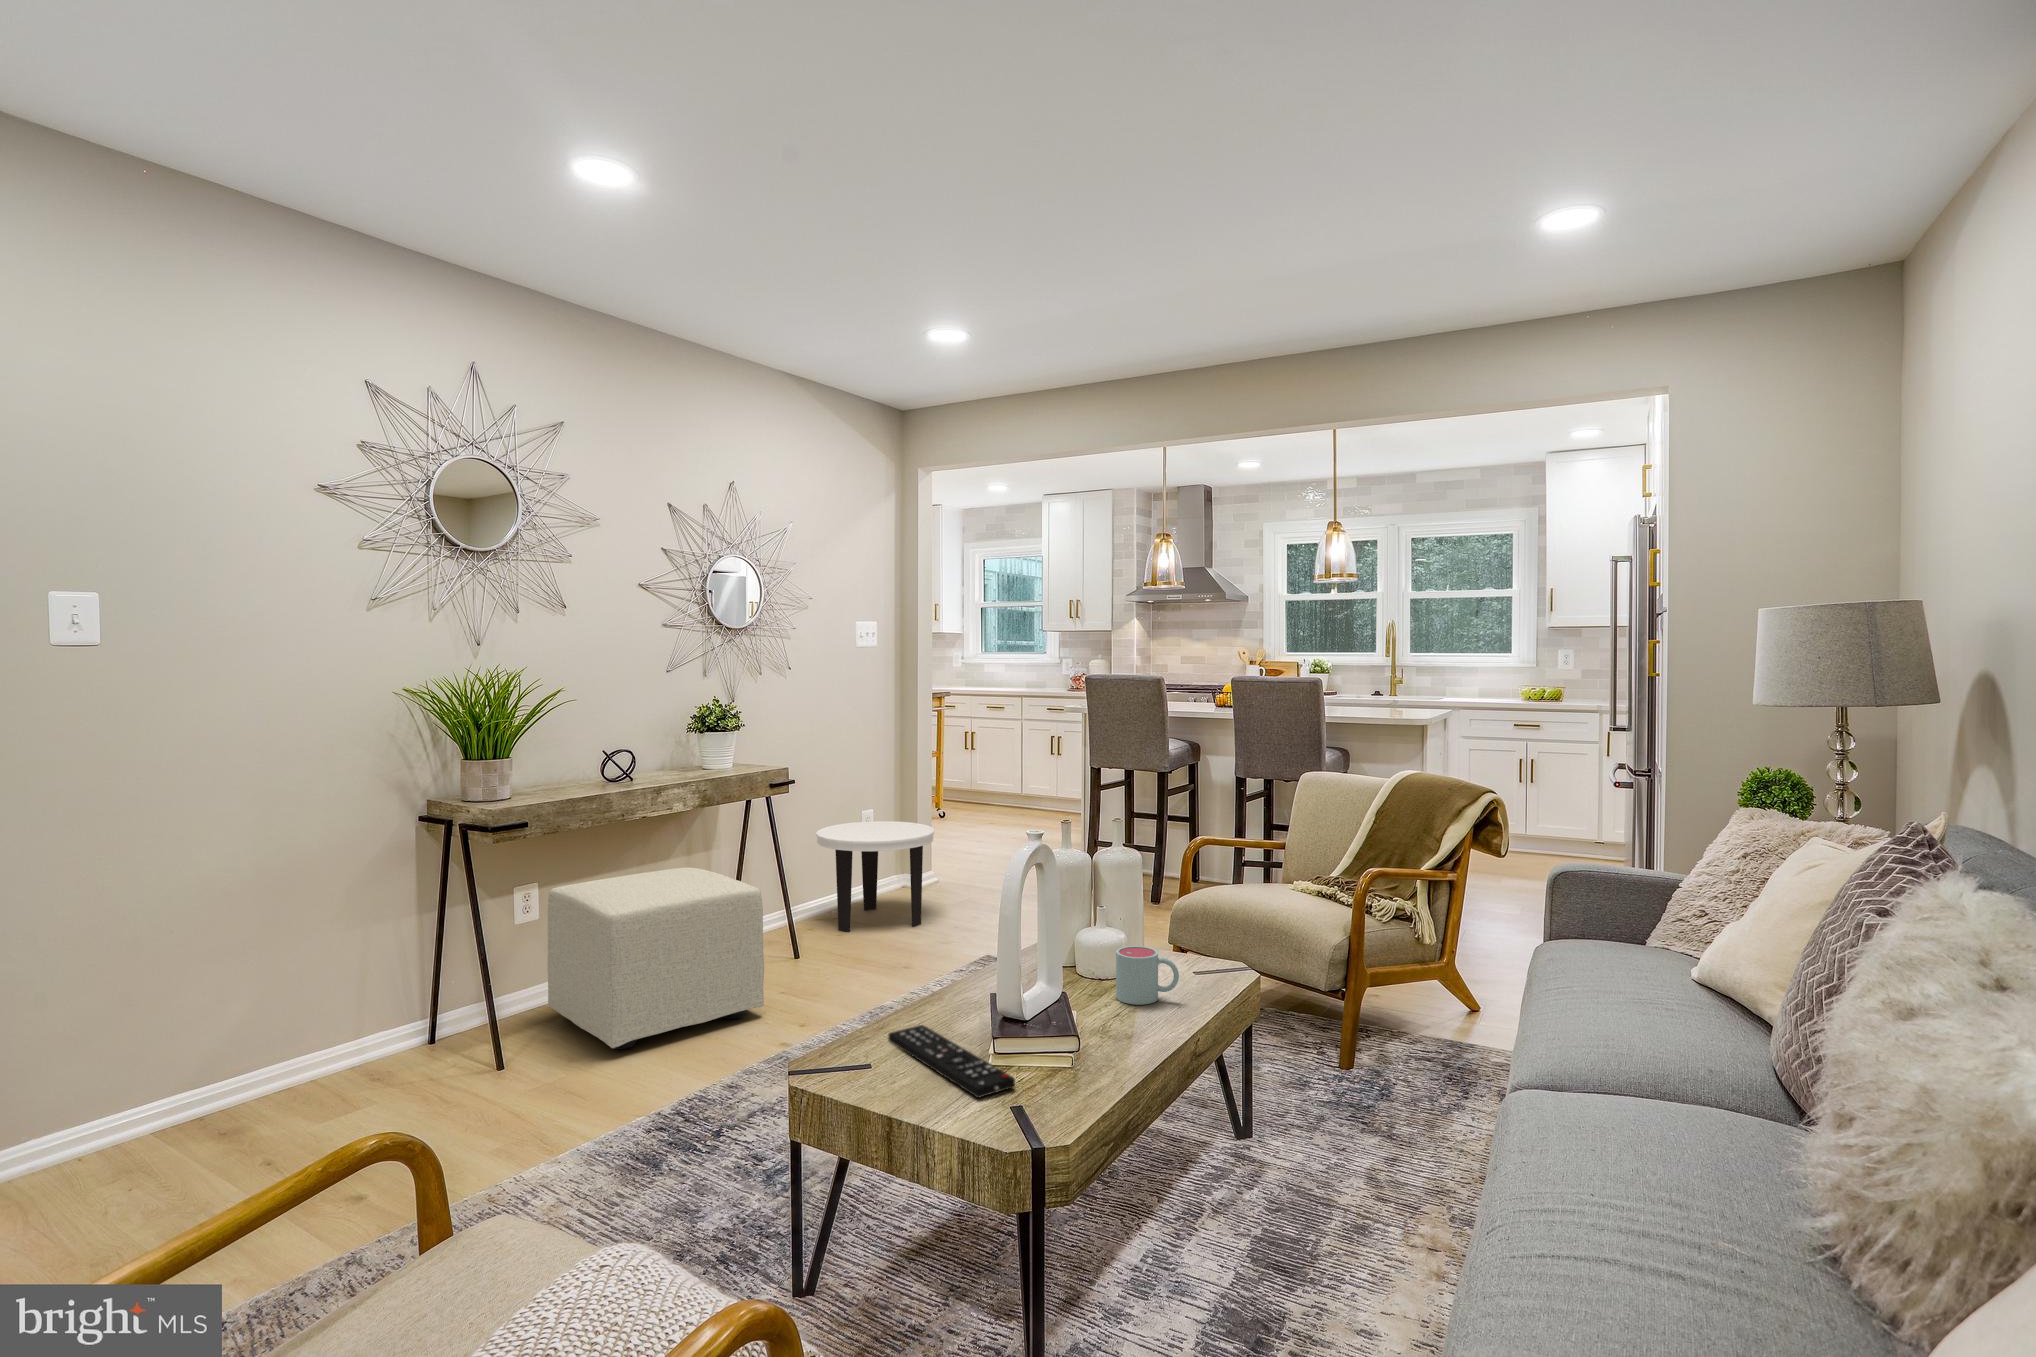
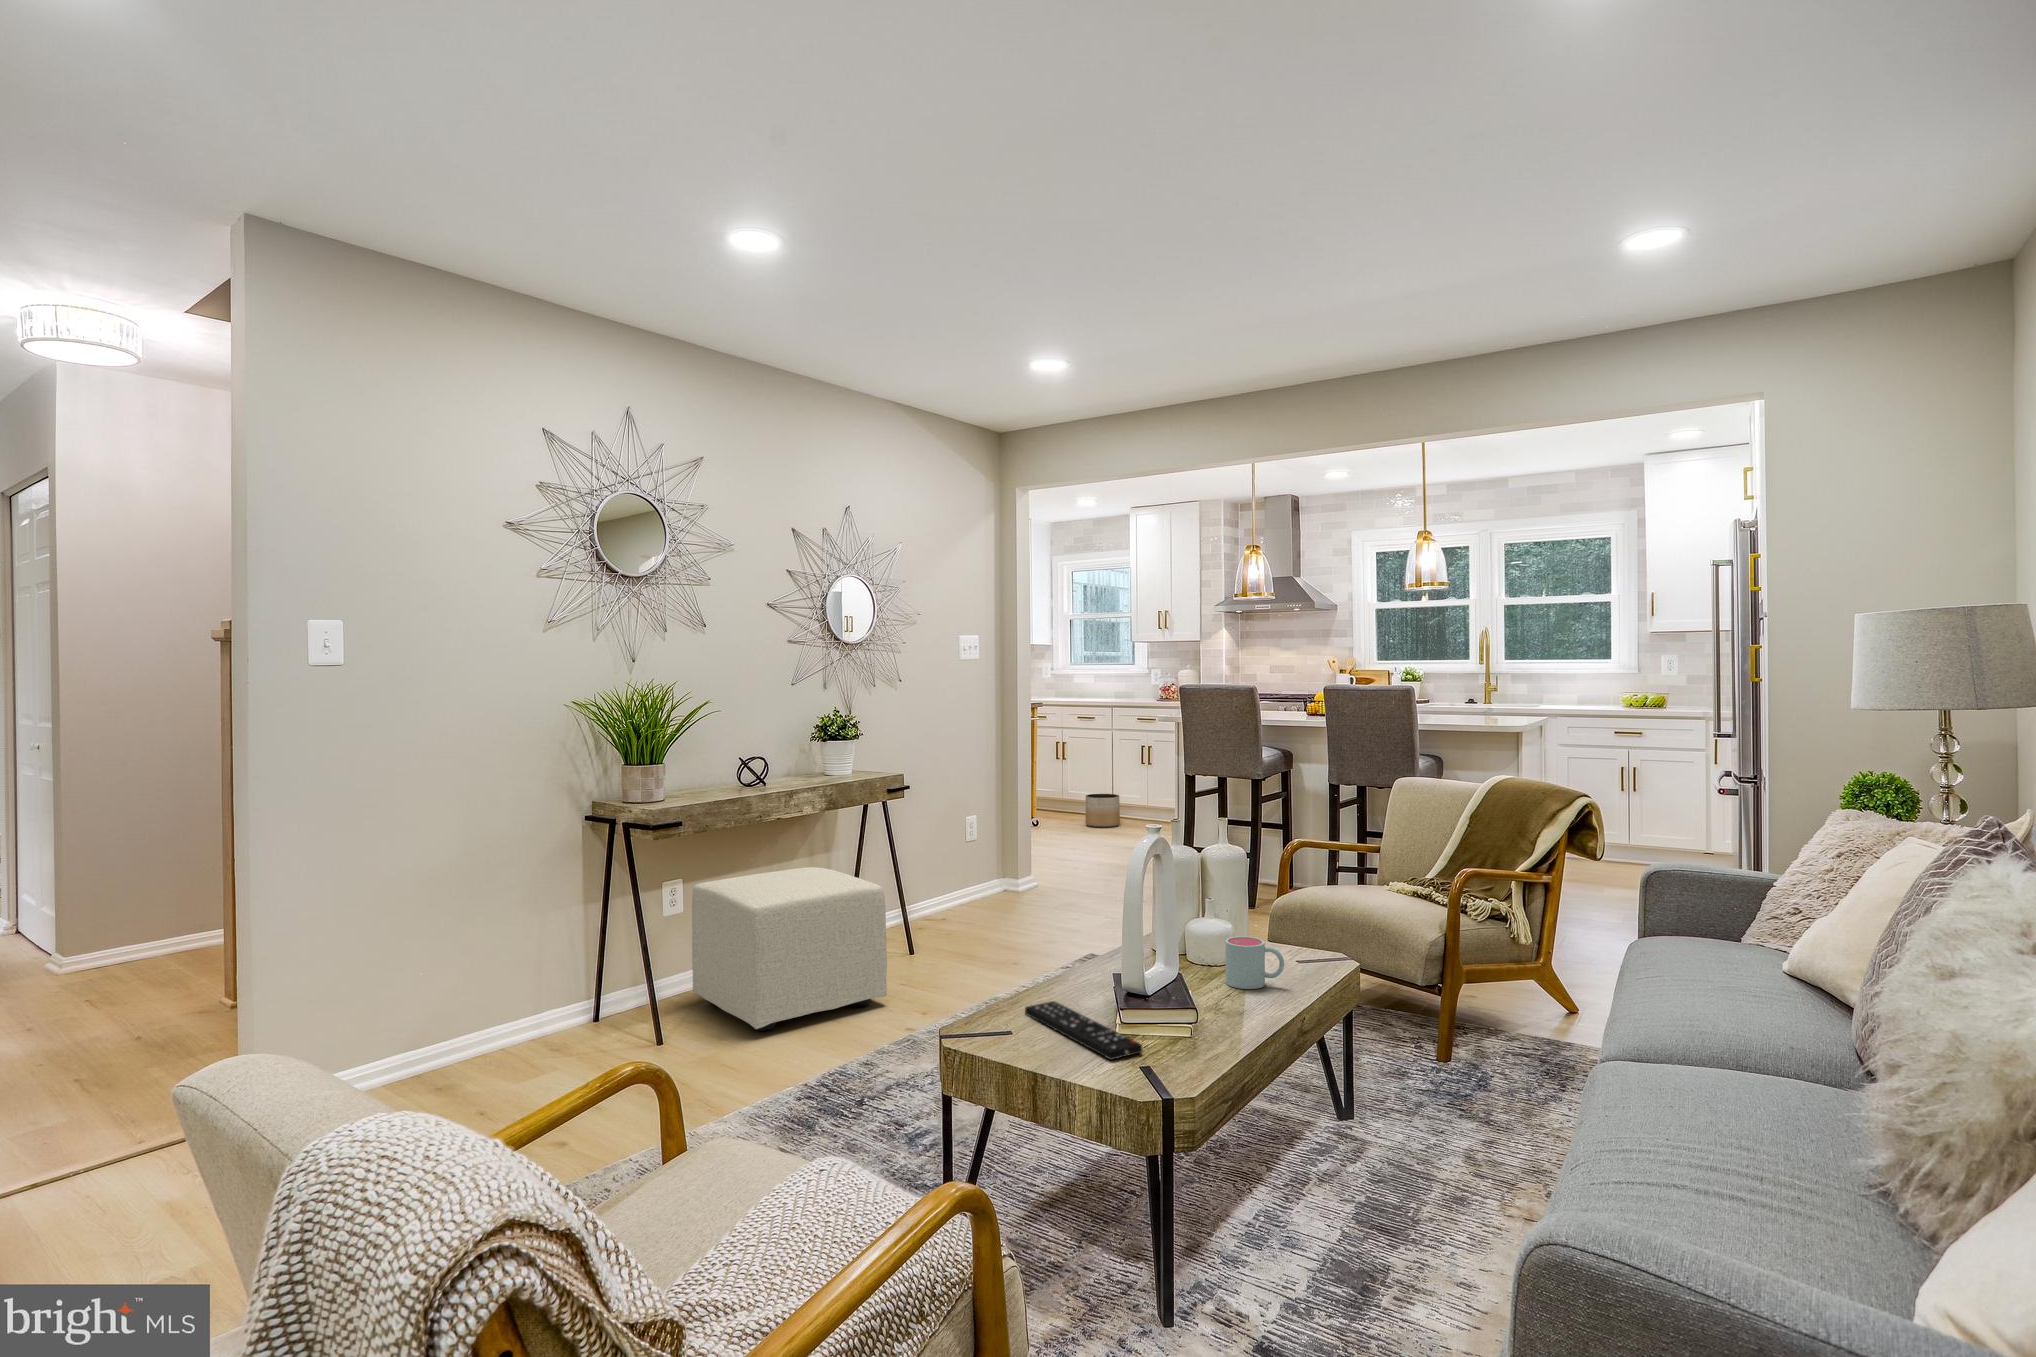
planter: none [995,785,1029,820] -> present [1085,794,1120,828]
side table: present [816,821,935,932] -> none [923,827,1036,931]

